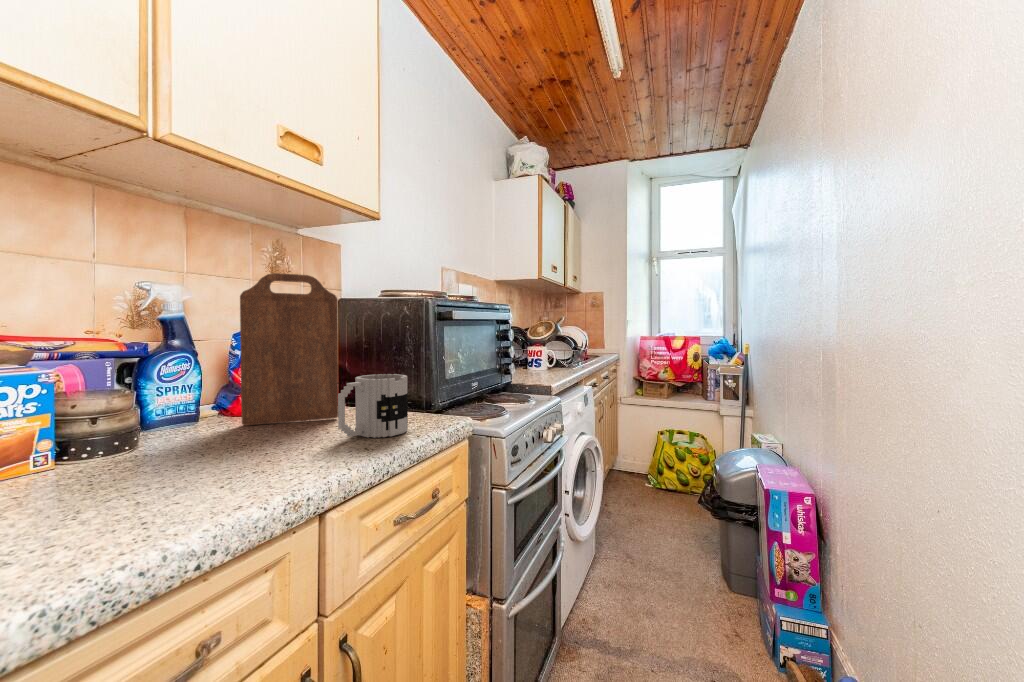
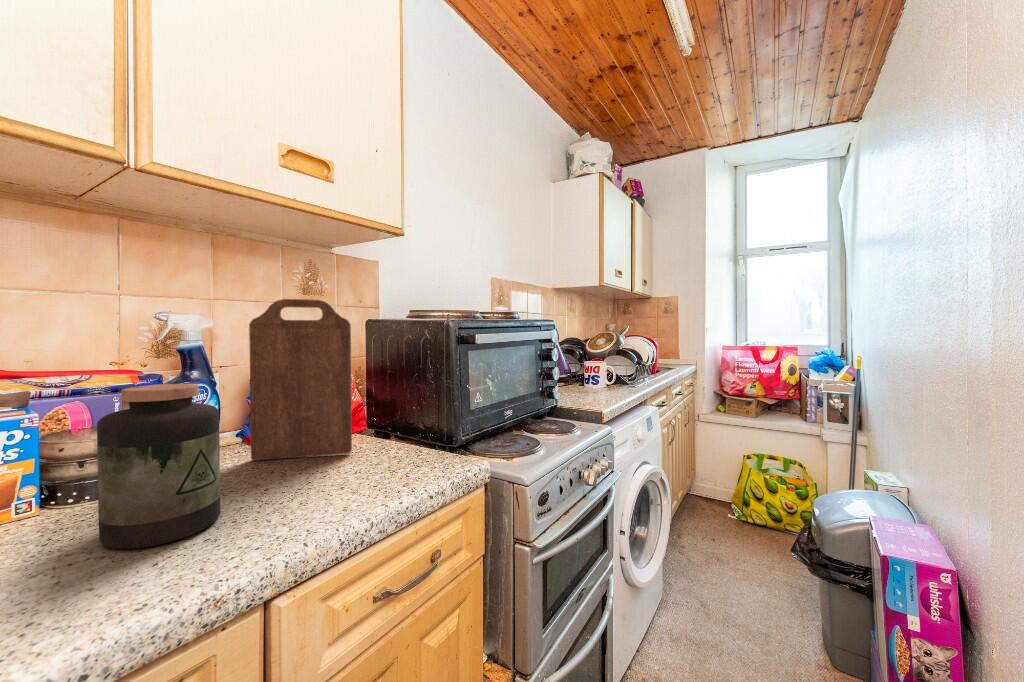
jar: none [138,341,247,484] -> present [97,384,220,549]
mug: present [338,374,408,438] -> none [332,410,415,486]

